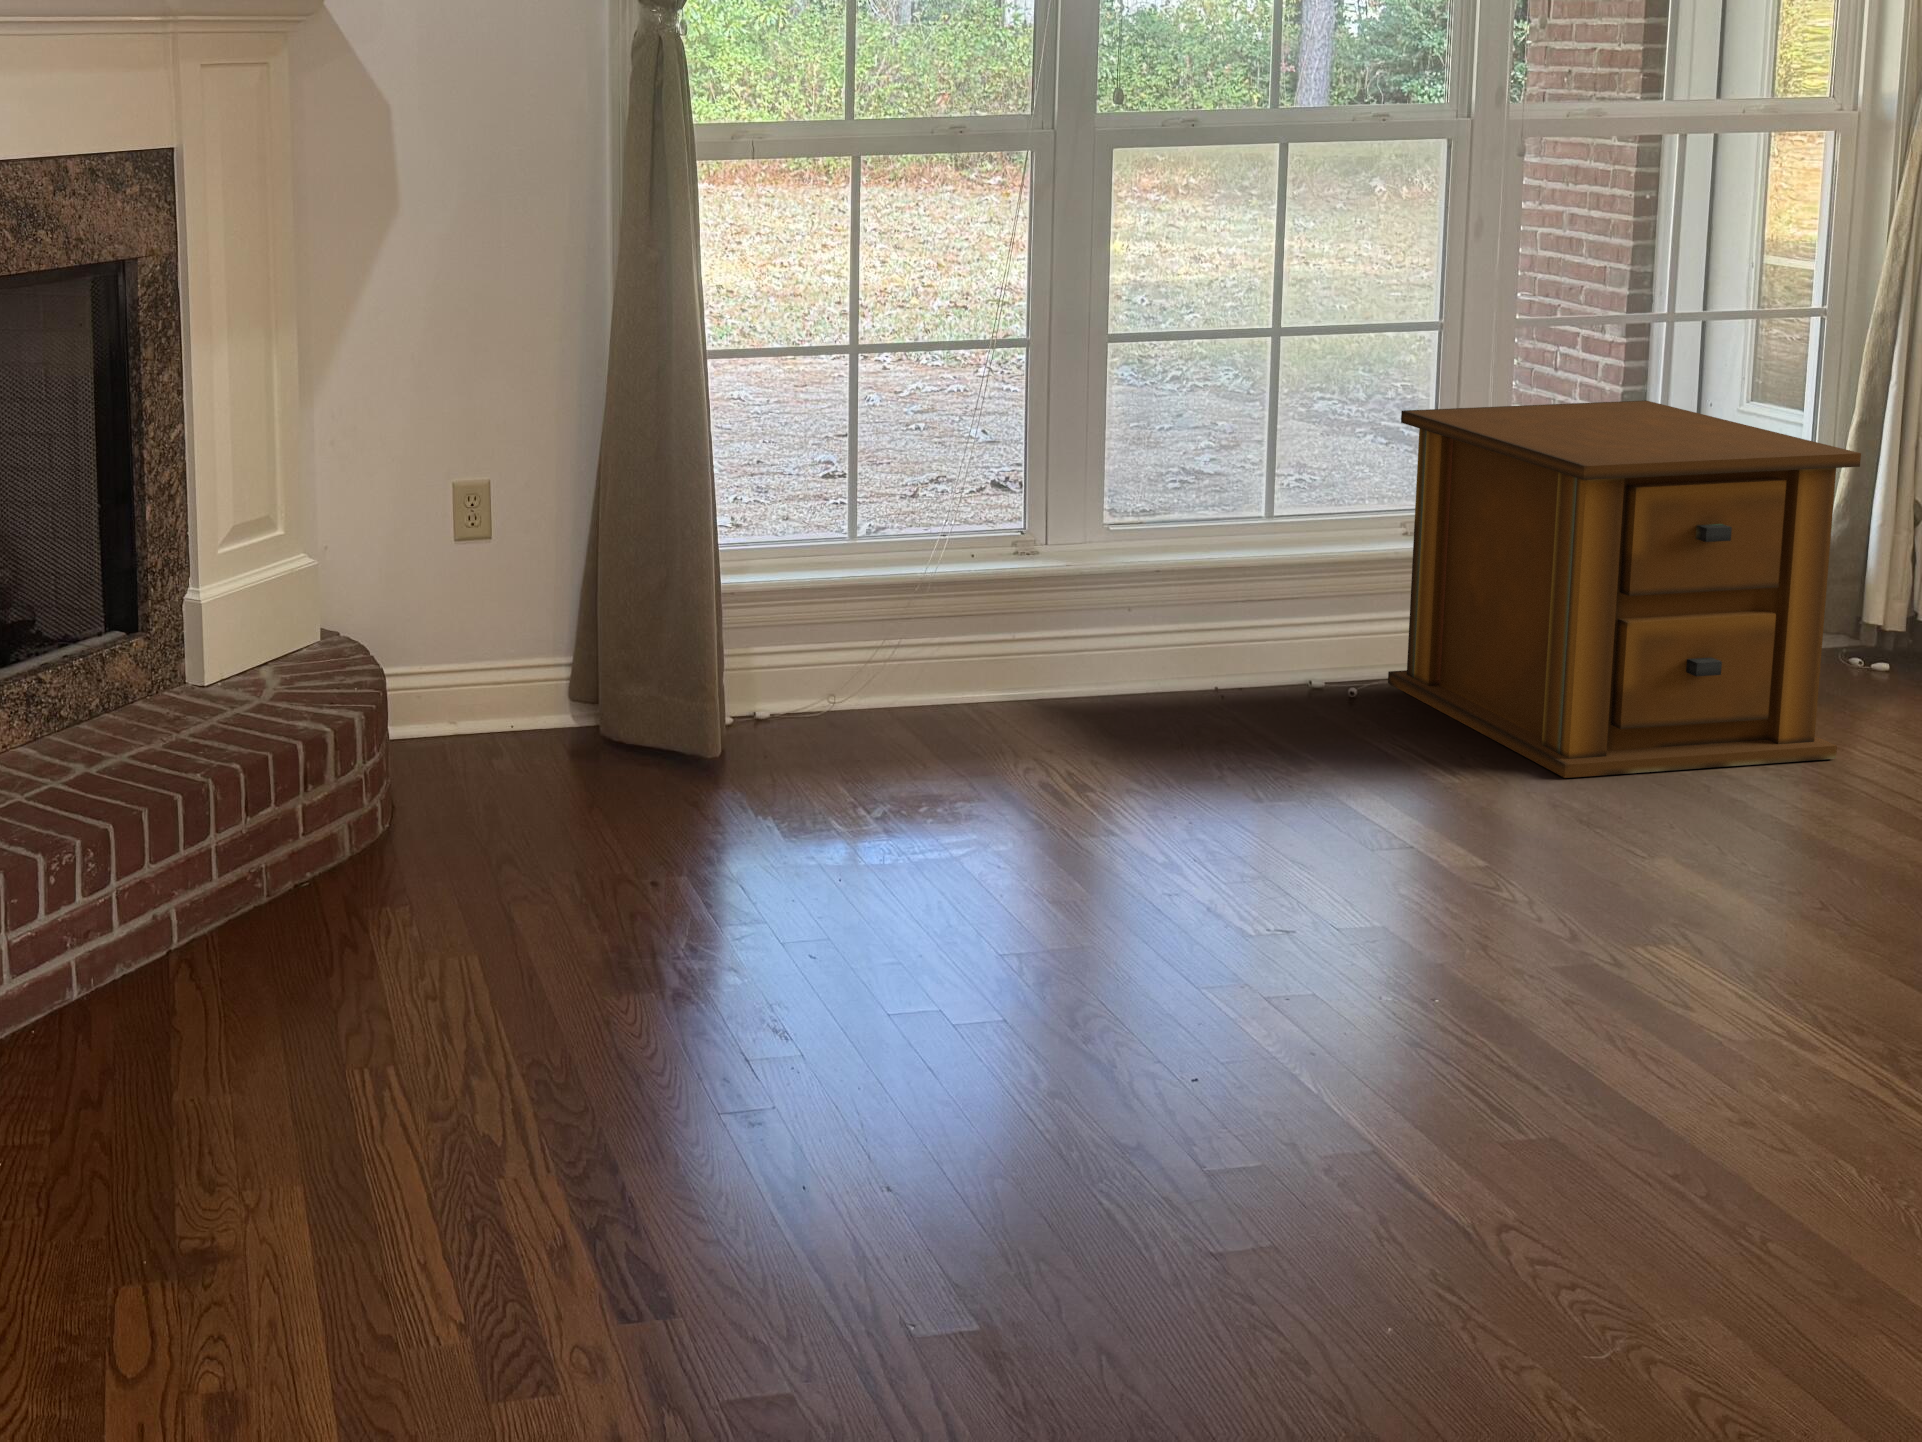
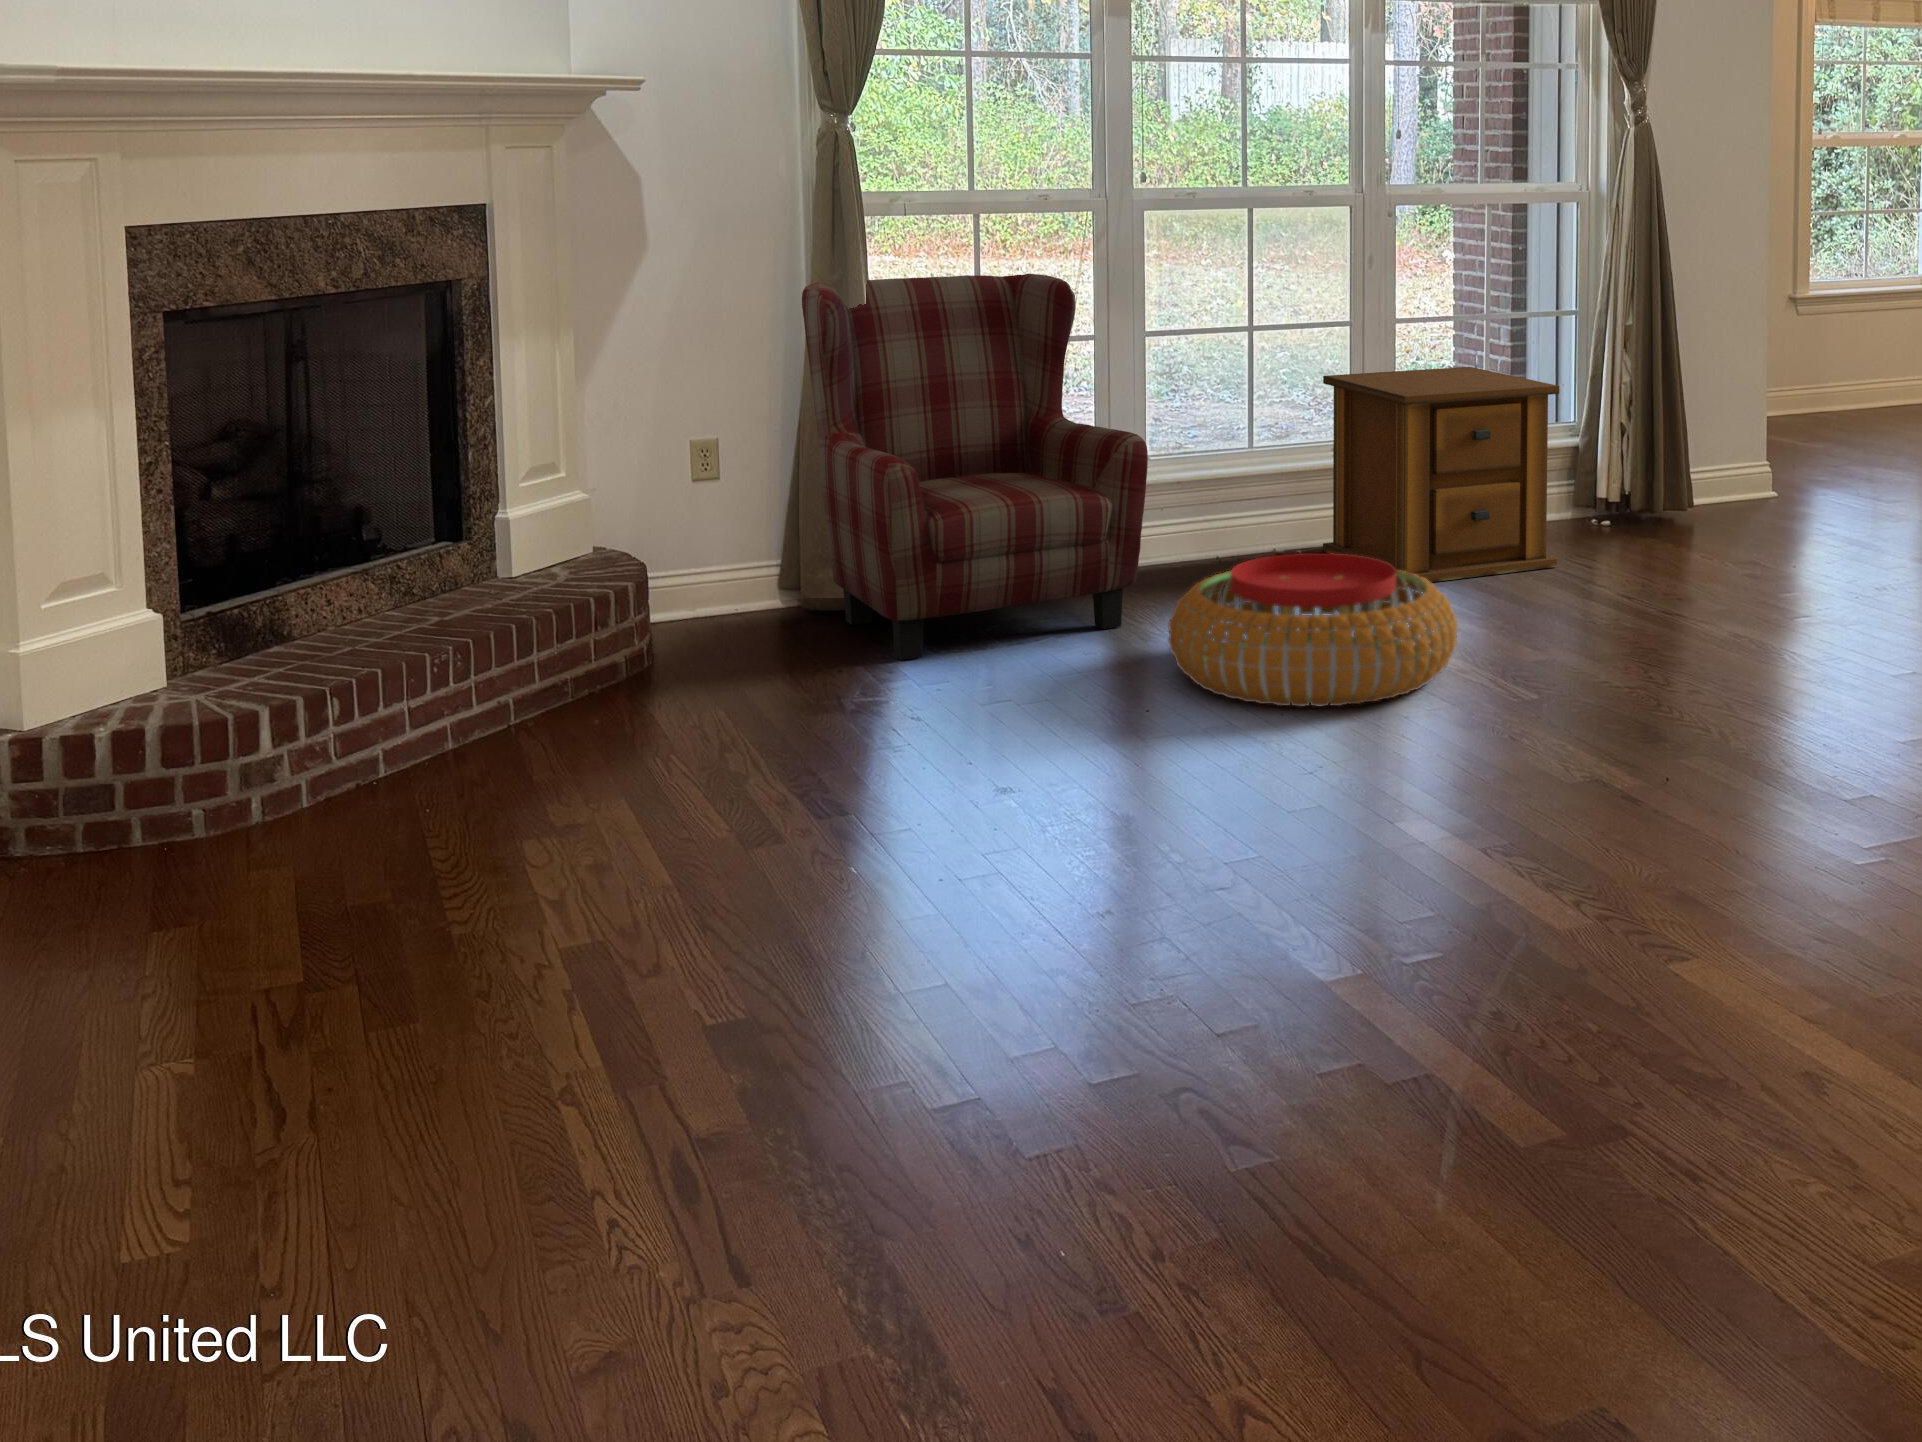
armchair: none [612,247,1152,869] -> present [802,273,1148,660]
pouf: none [1209,763,1799,1110] -> present [1168,553,1457,707]

